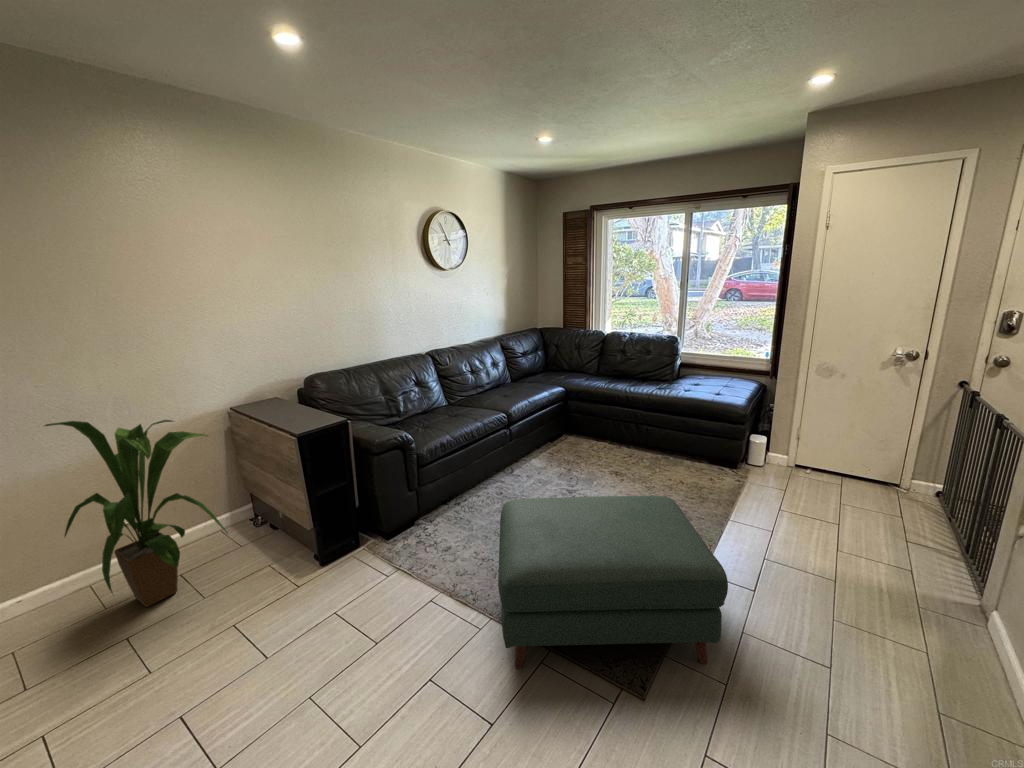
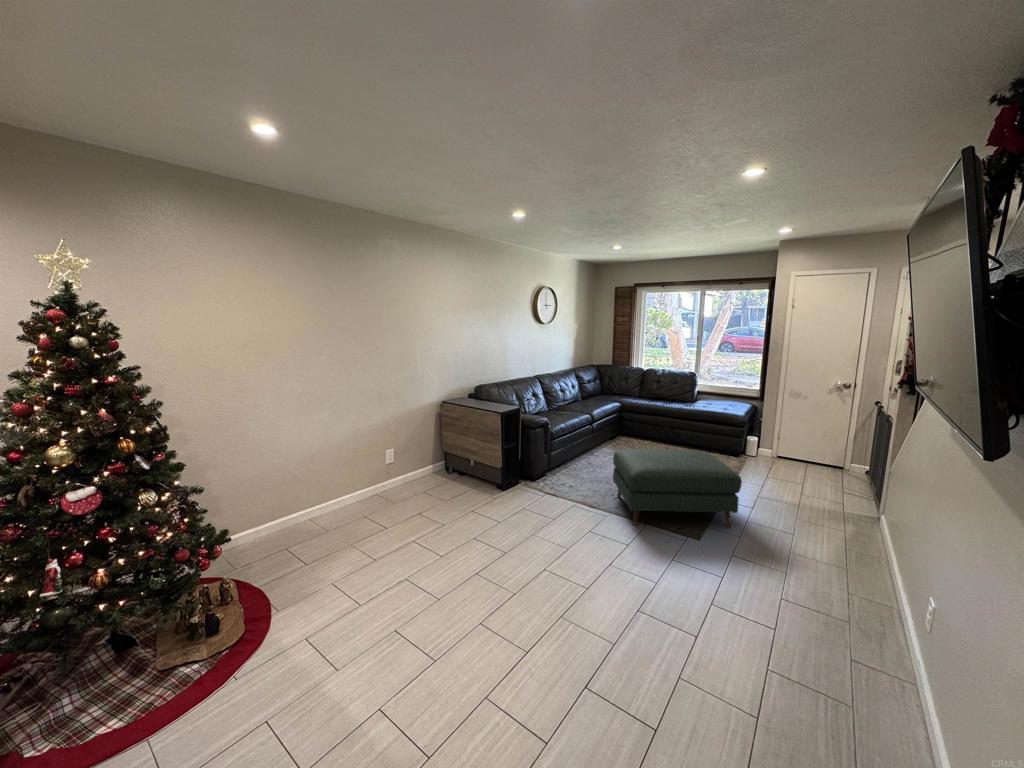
house plant: present [44,420,227,607] -> none [385,393,462,499]

